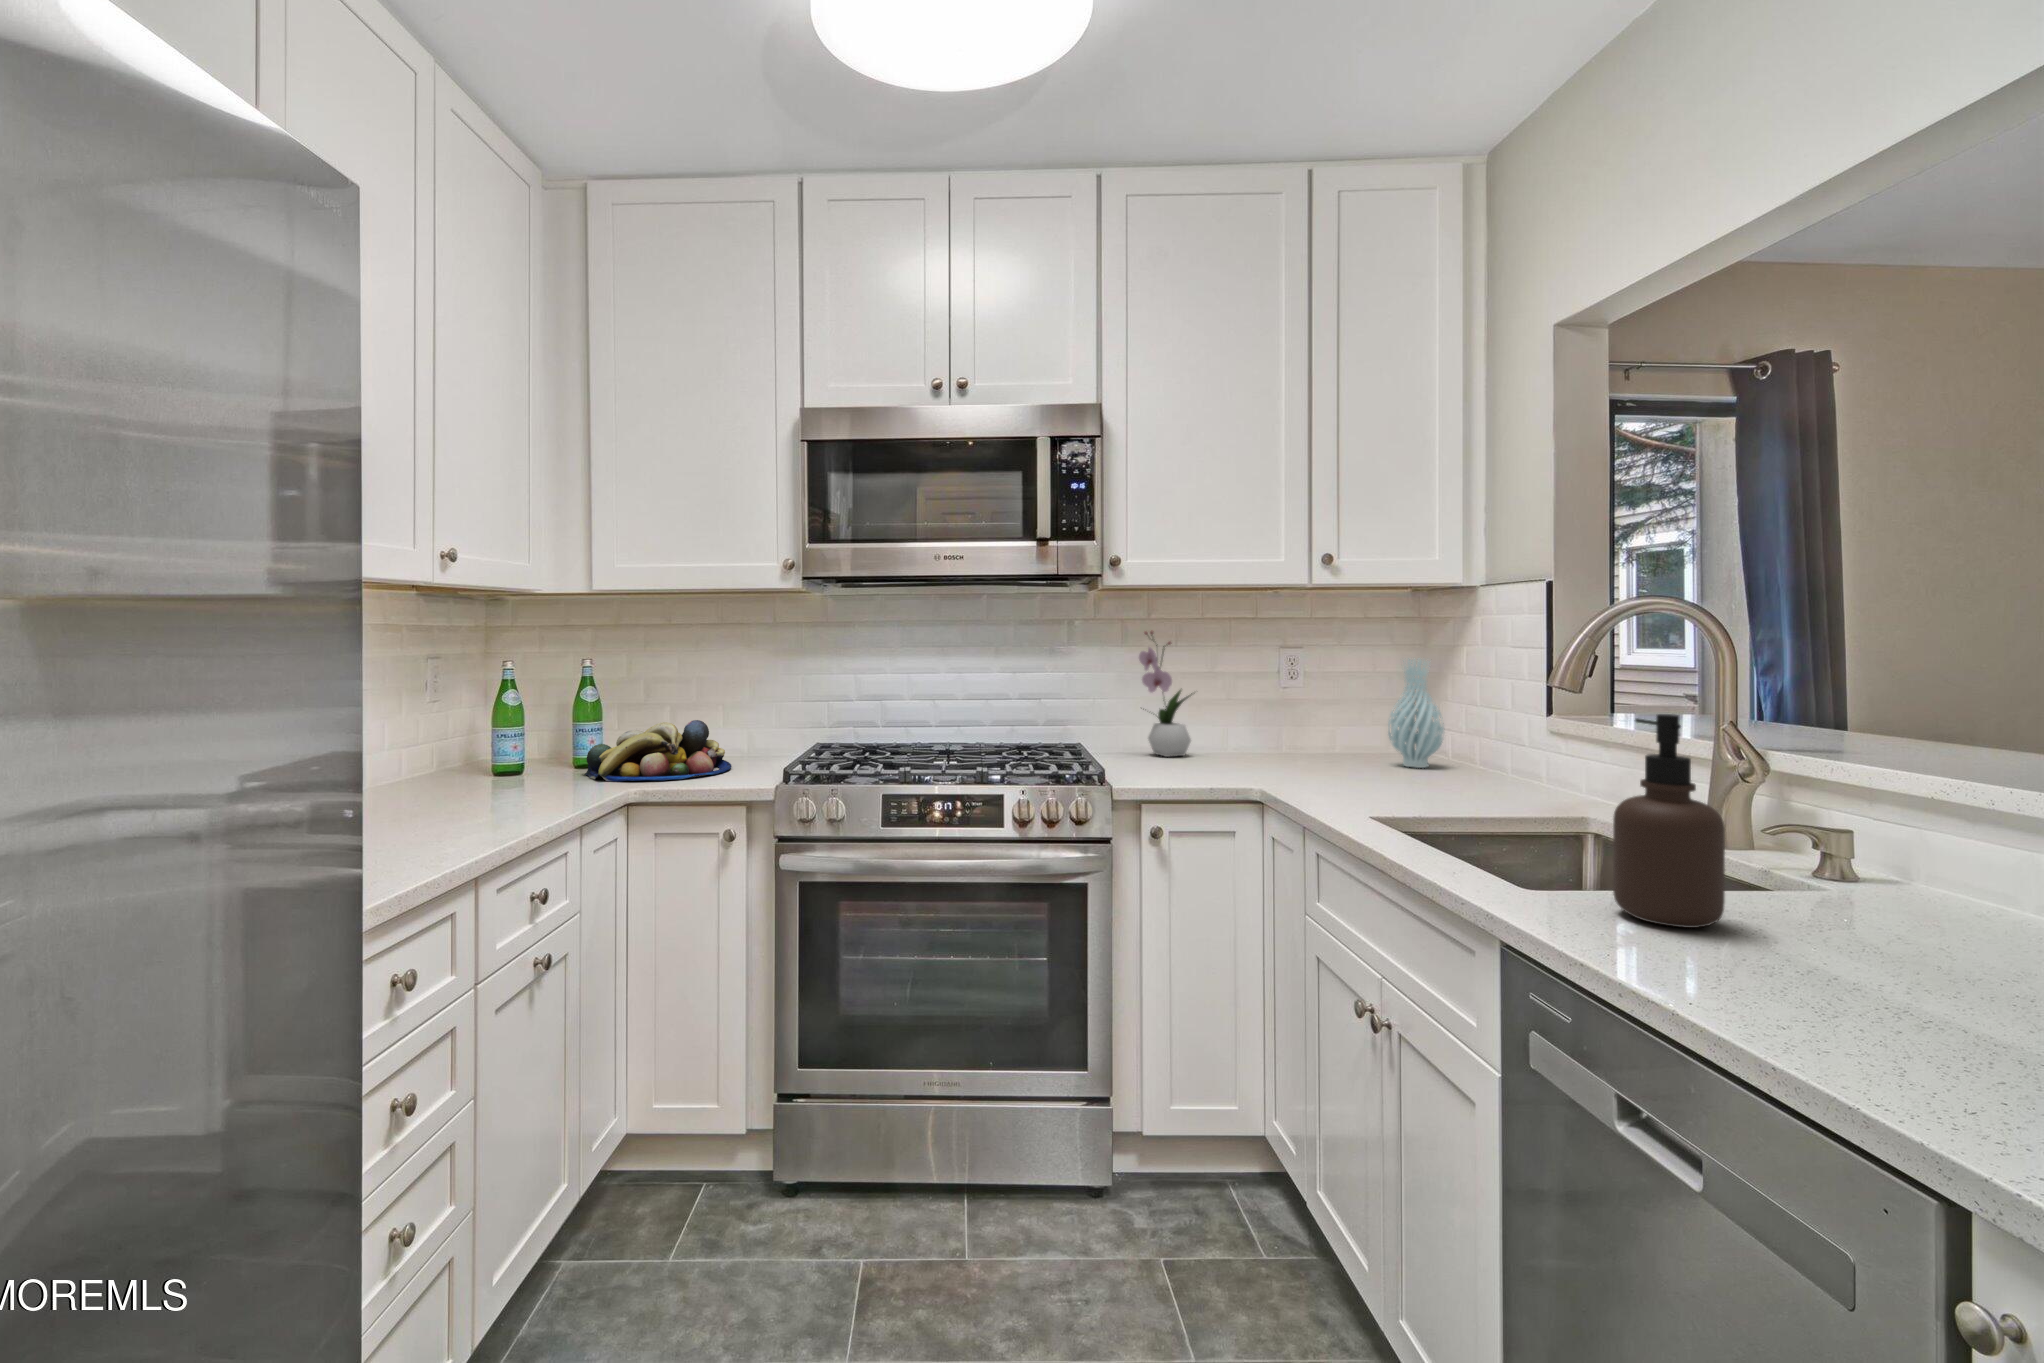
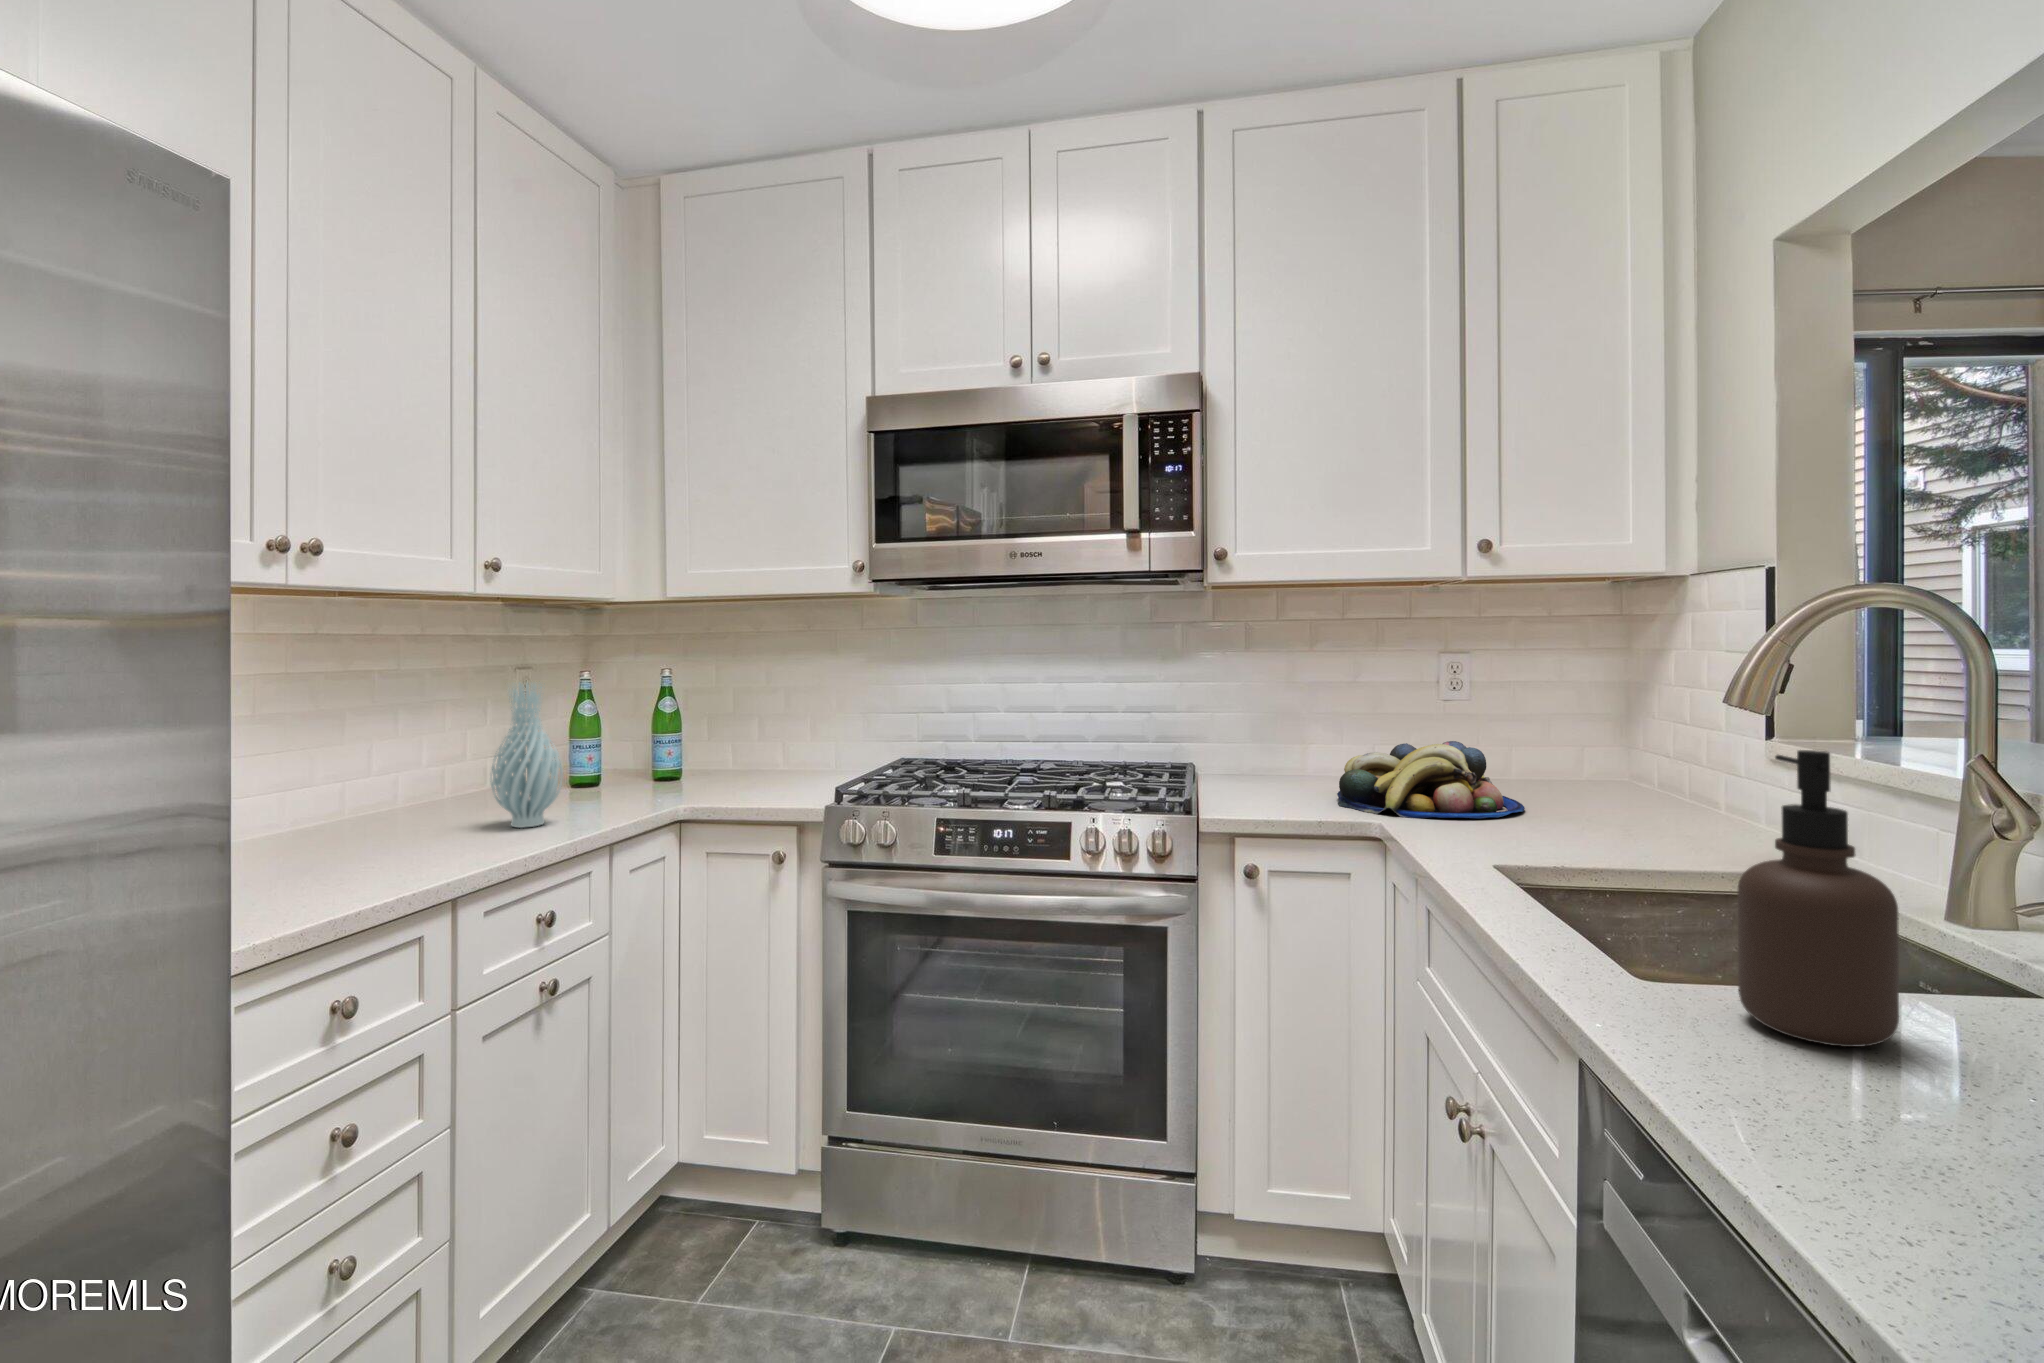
flower arrangement: present [1139,631,1192,757] -> none [1257,634,1328,781]
vase: present [1388,658,1444,768] -> present [491,683,563,828]
fruit bowl: present [585,720,732,782] -> present [1337,741,1525,818]

